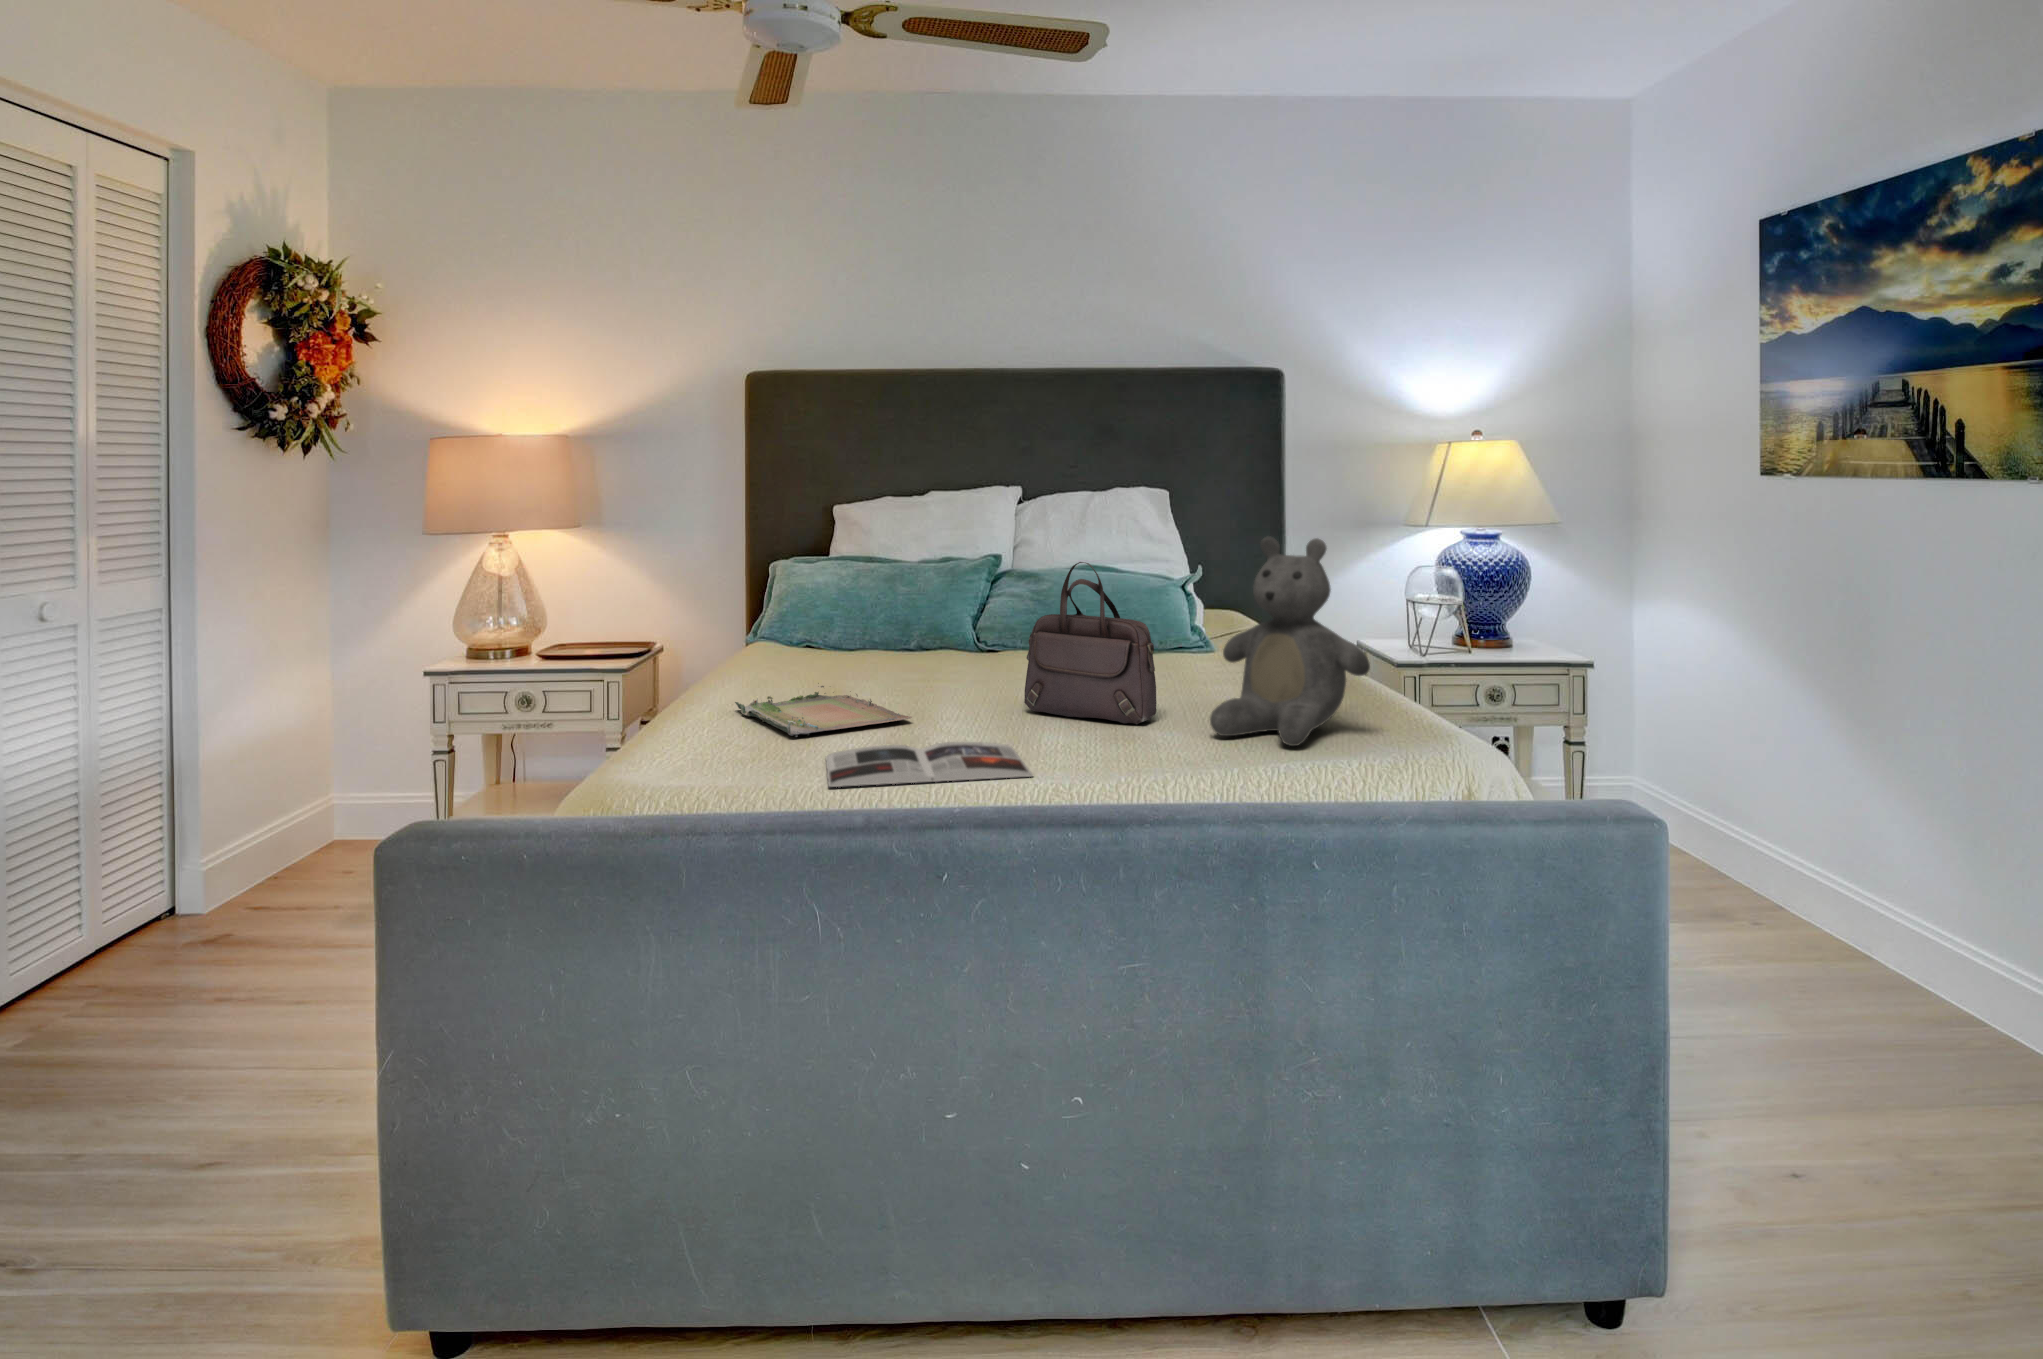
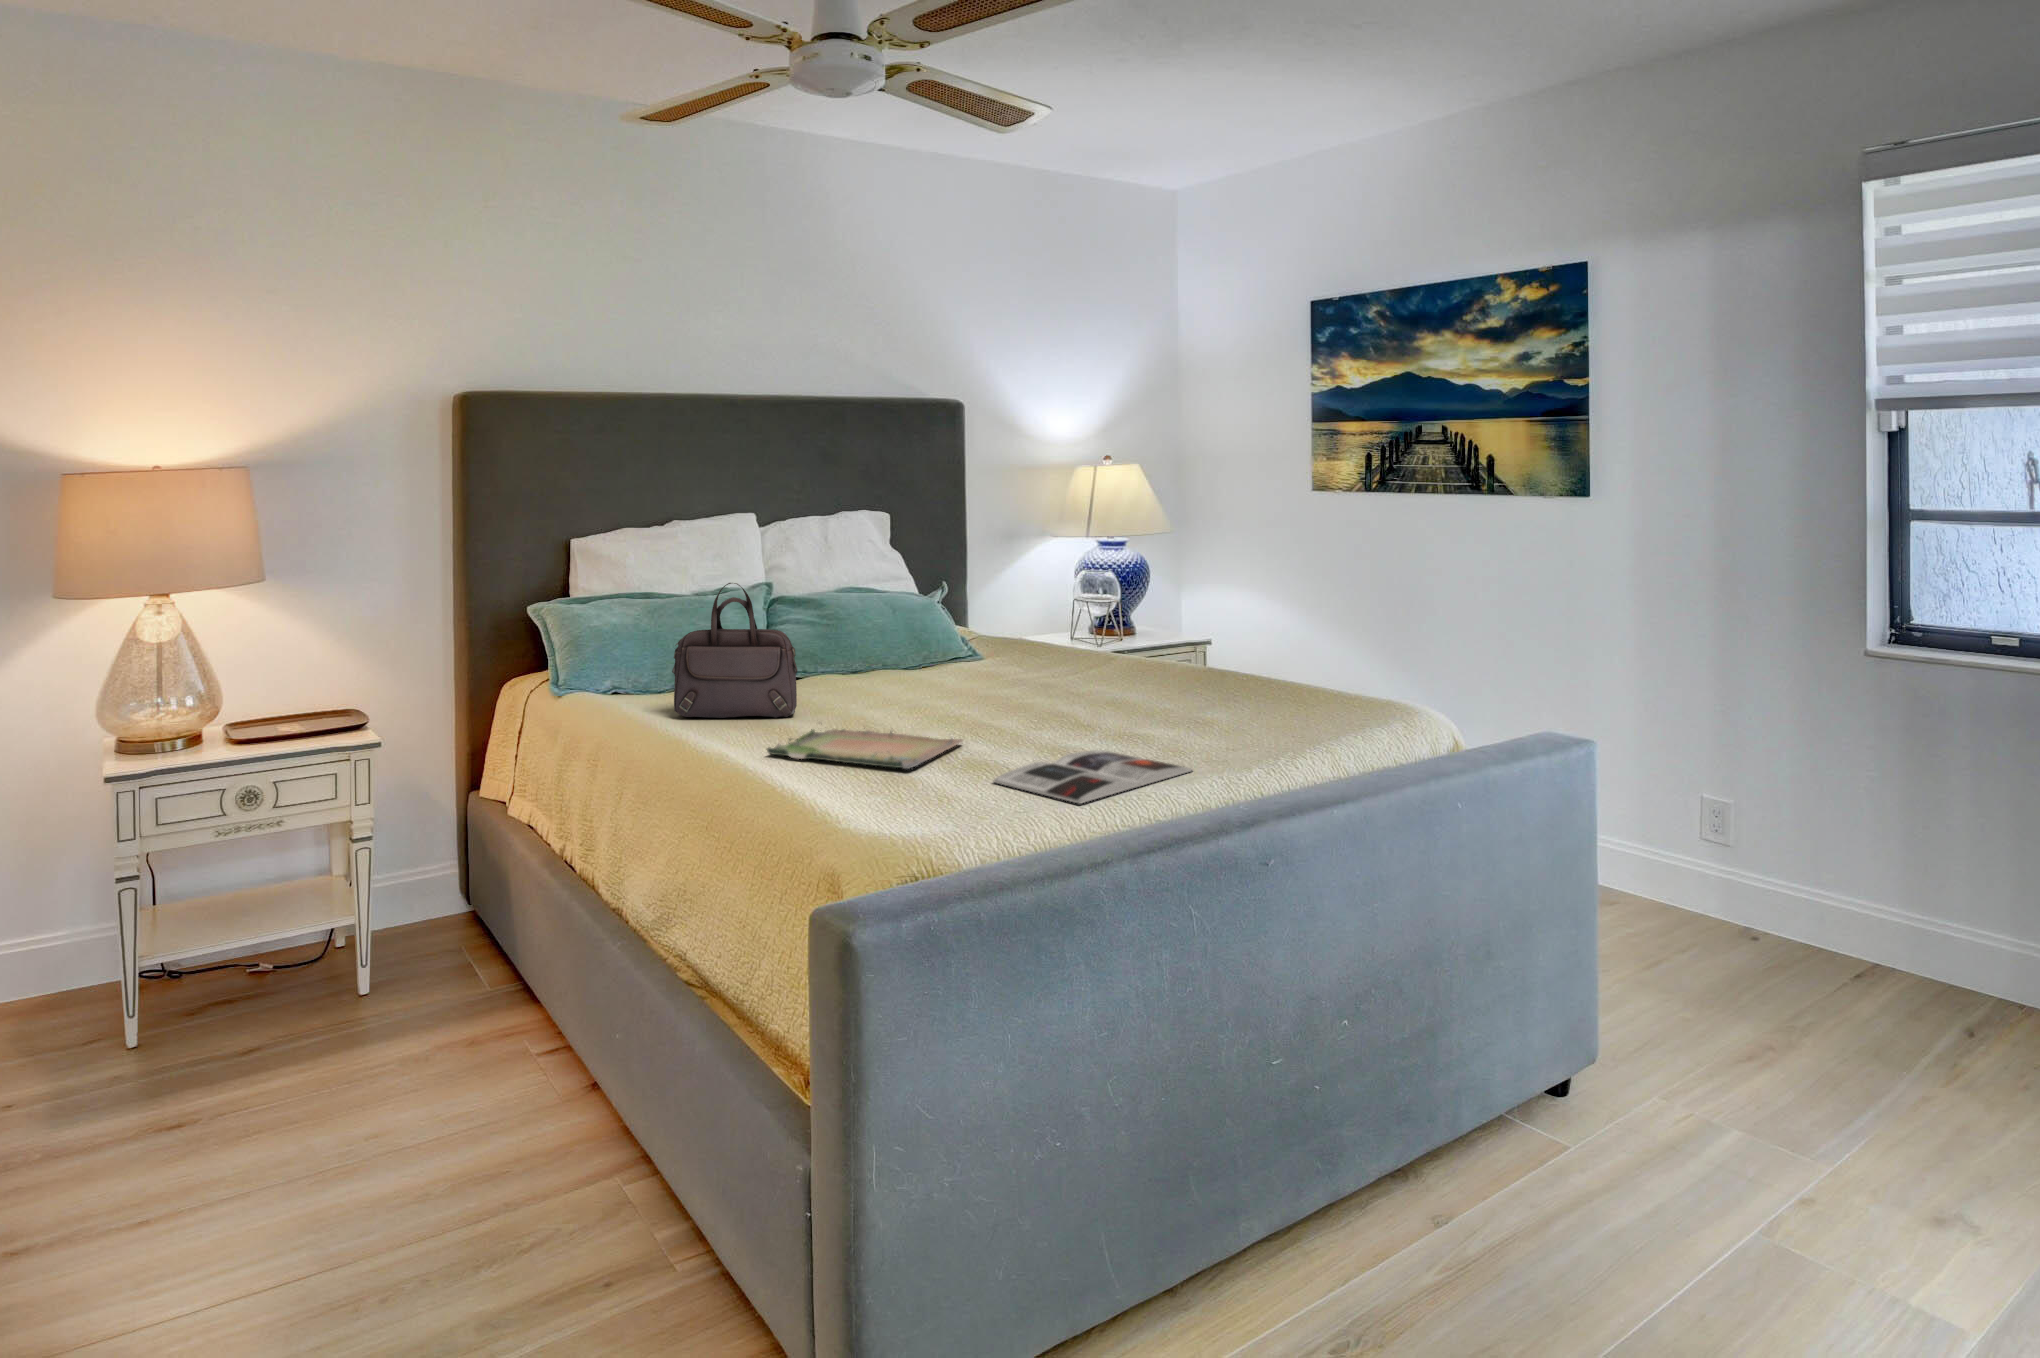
teddy bear: present [1210,537,1370,746] -> none [1179,554,1312,723]
handbag: present [1024,562,1157,724] -> present [672,583,797,718]

